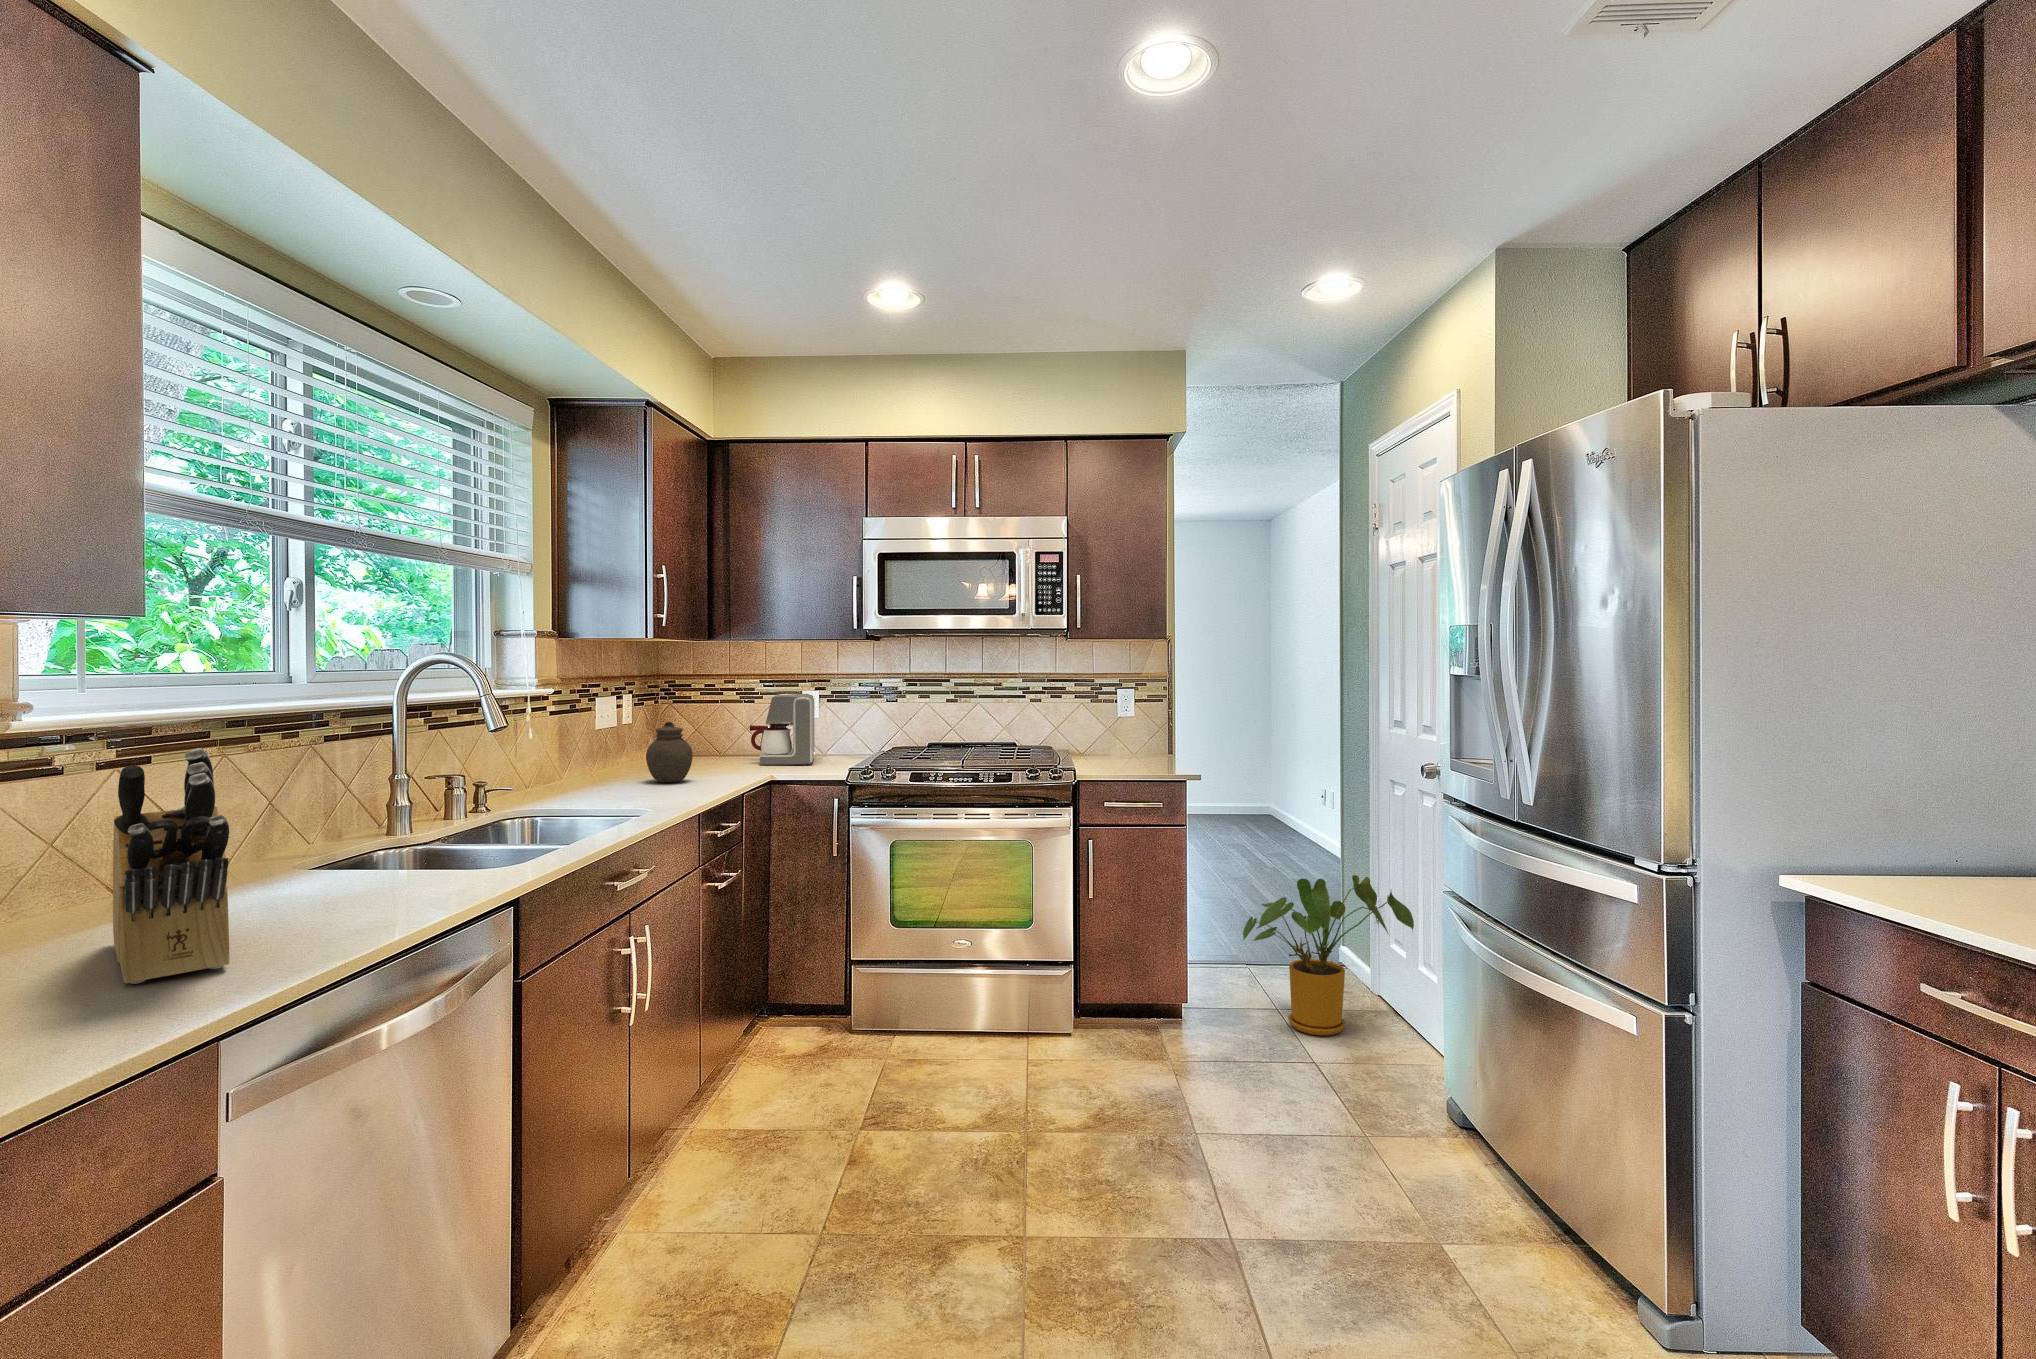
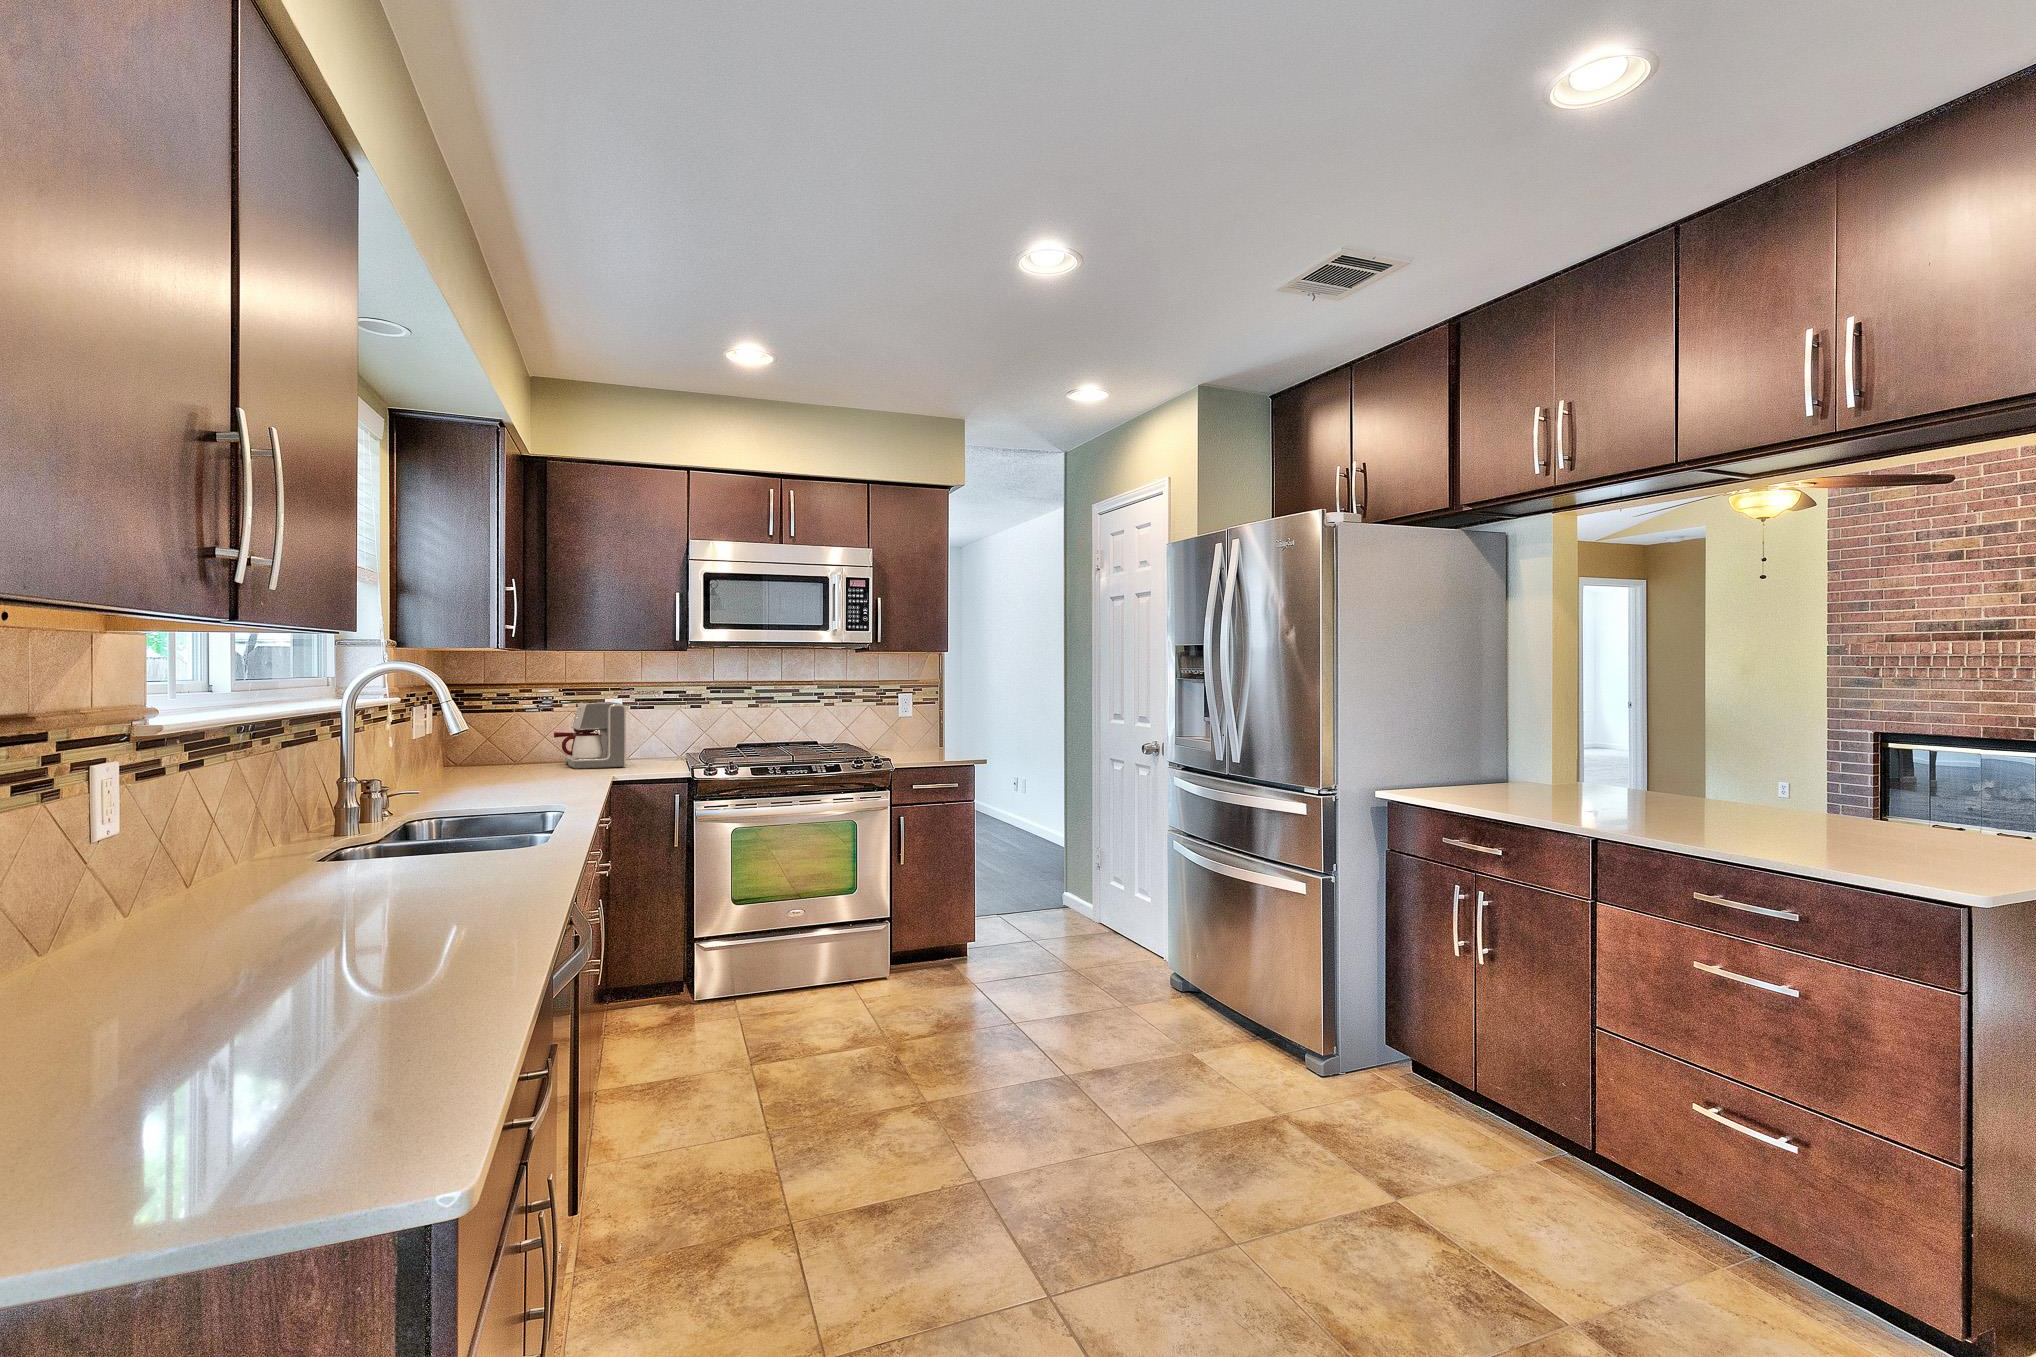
jar: present [646,722,693,783] -> none [491,727,538,784]
knife block: present [113,748,229,984] -> none [298,727,489,914]
house plant: present [1243,875,1414,1036] -> none [1014,834,1135,956]

